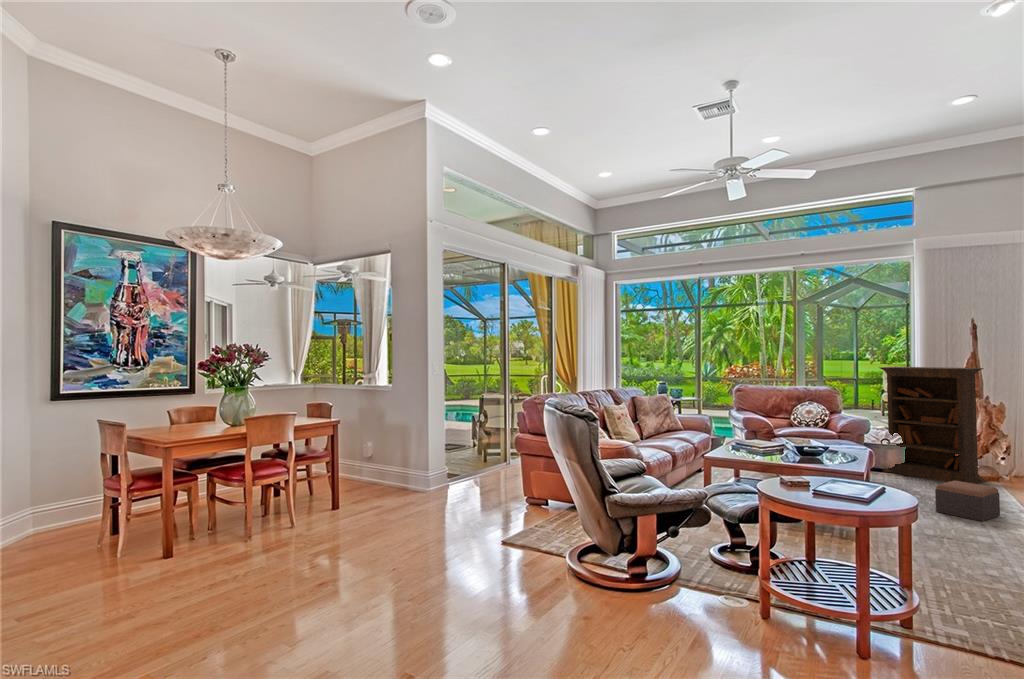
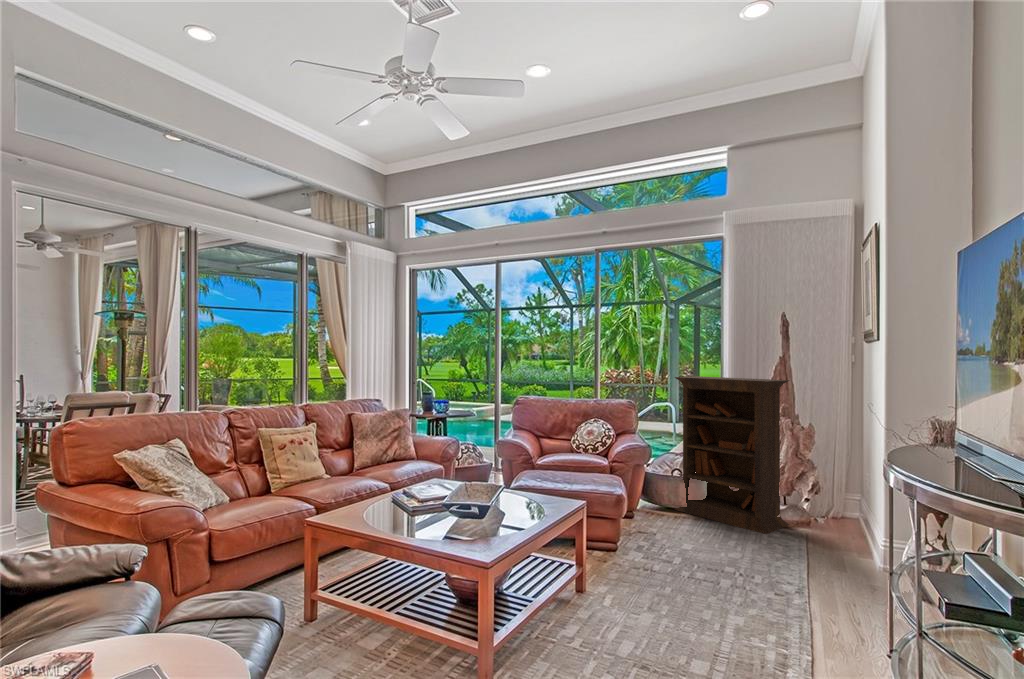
footstool: present [935,481,1000,521] -> none [690,541,772,611]

